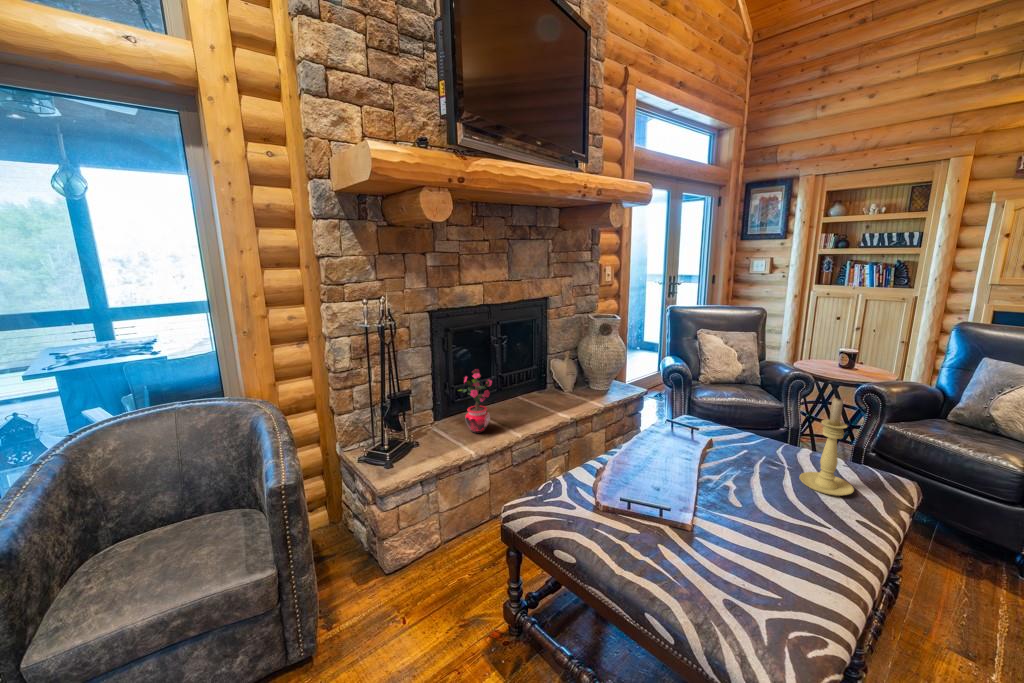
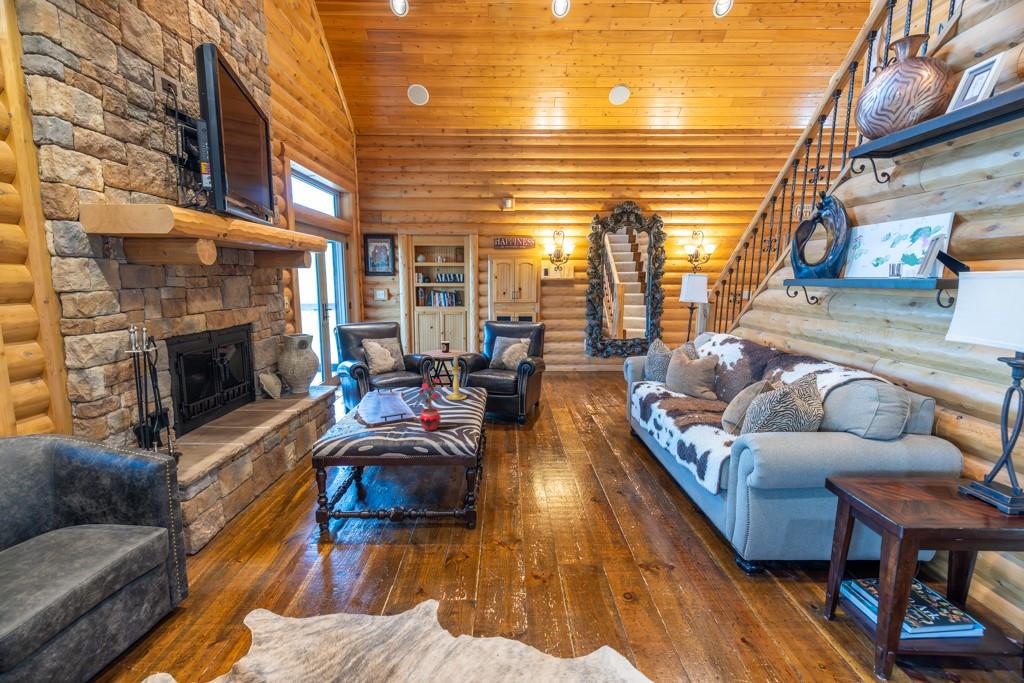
potted plant: present [458,369,492,433] -> present [417,377,442,431]

